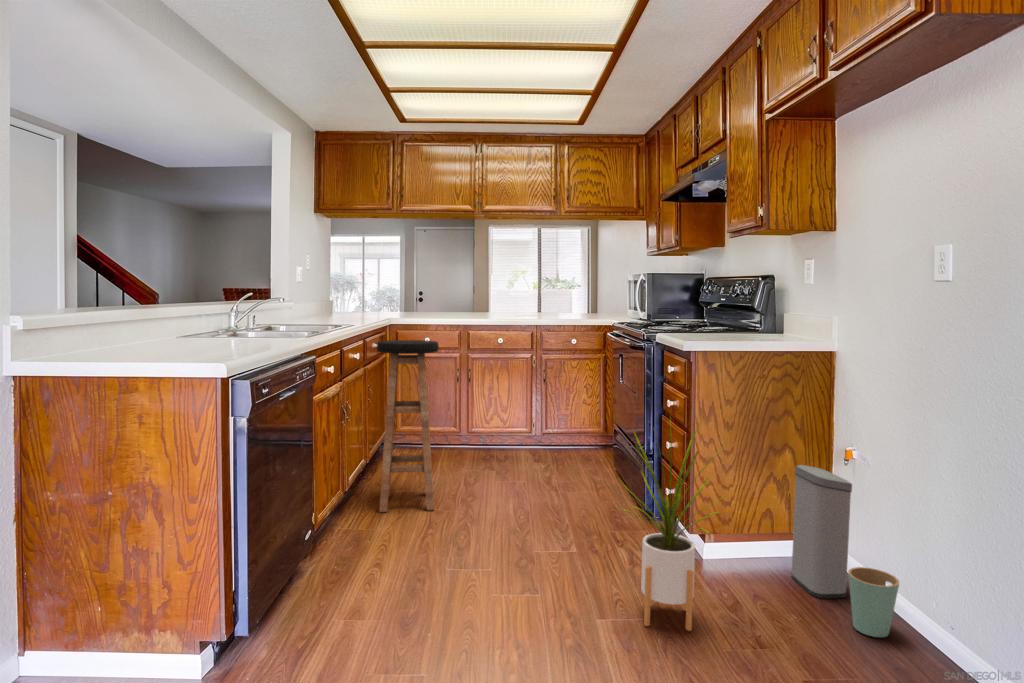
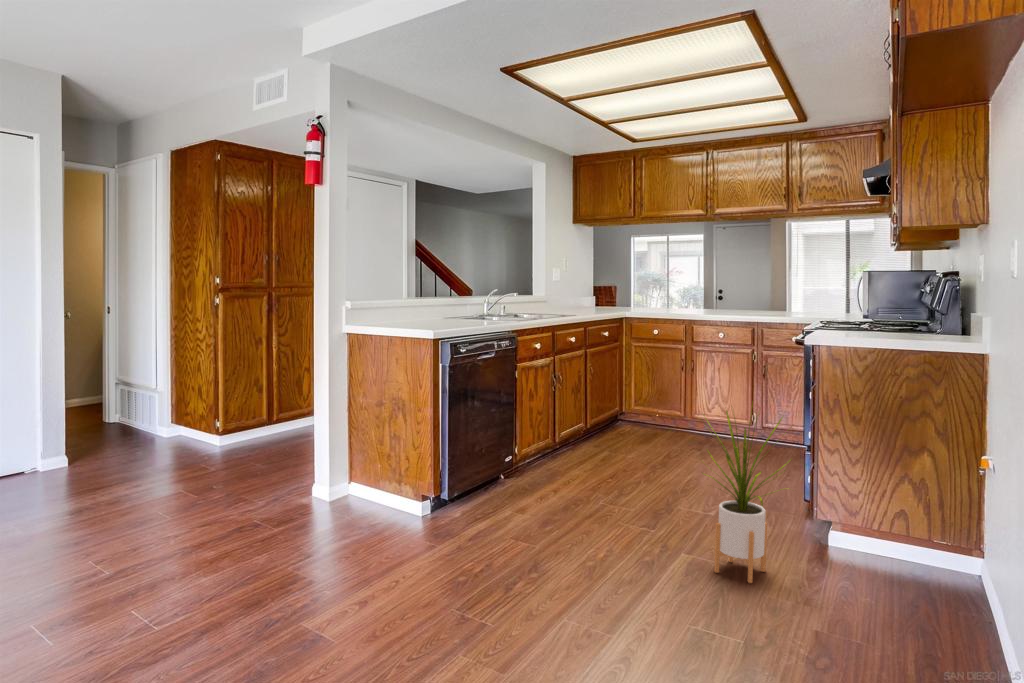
bar stool: present [376,340,439,512] -> none [575,332,629,473]
trash can: present [791,465,899,637] -> none [907,464,971,632]

